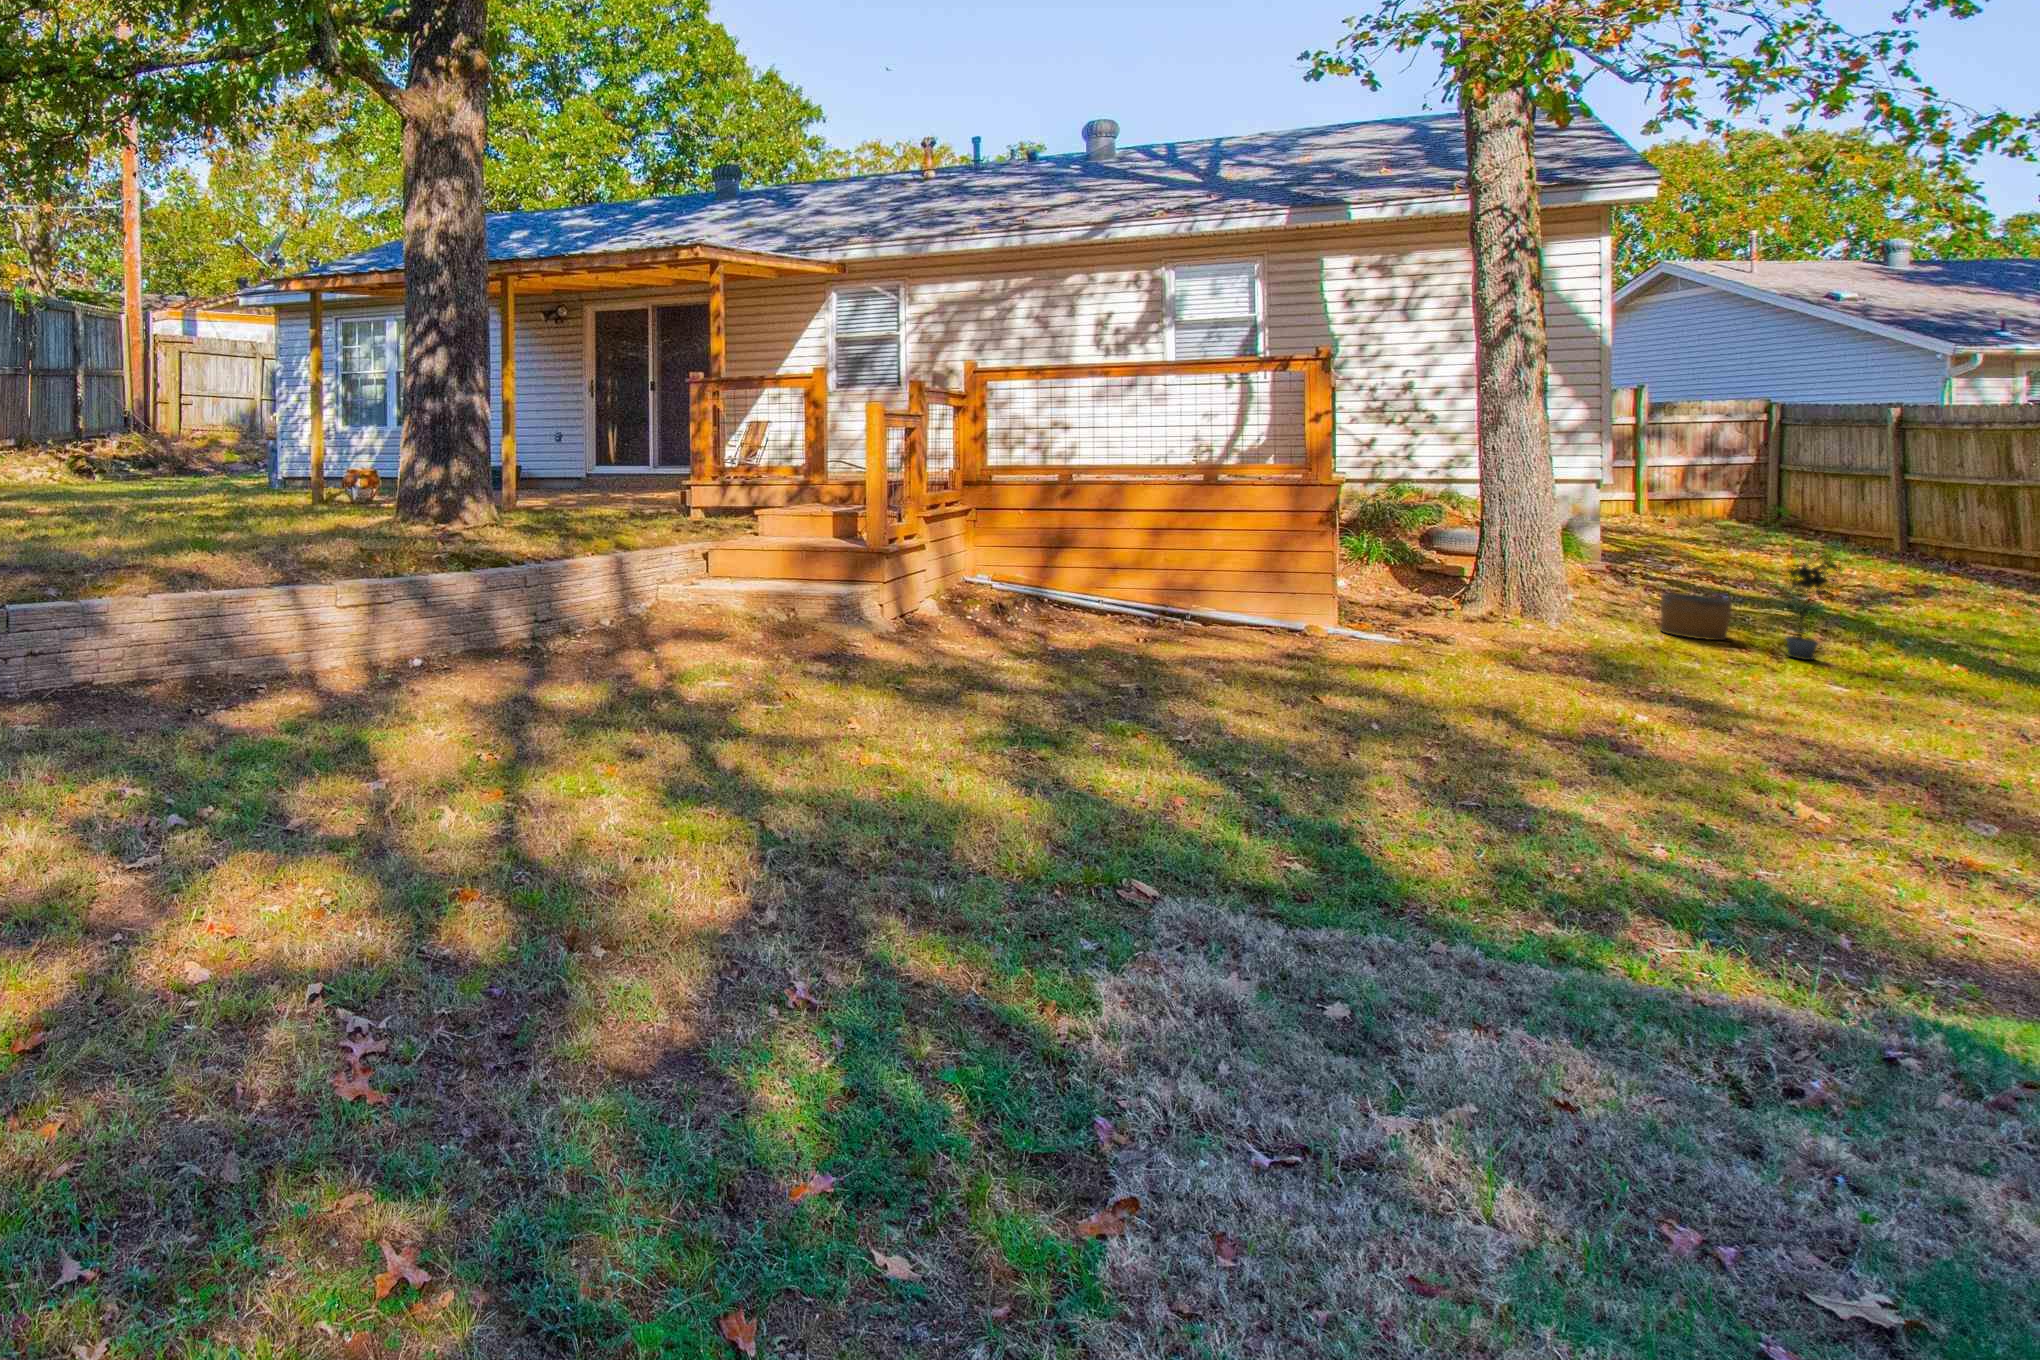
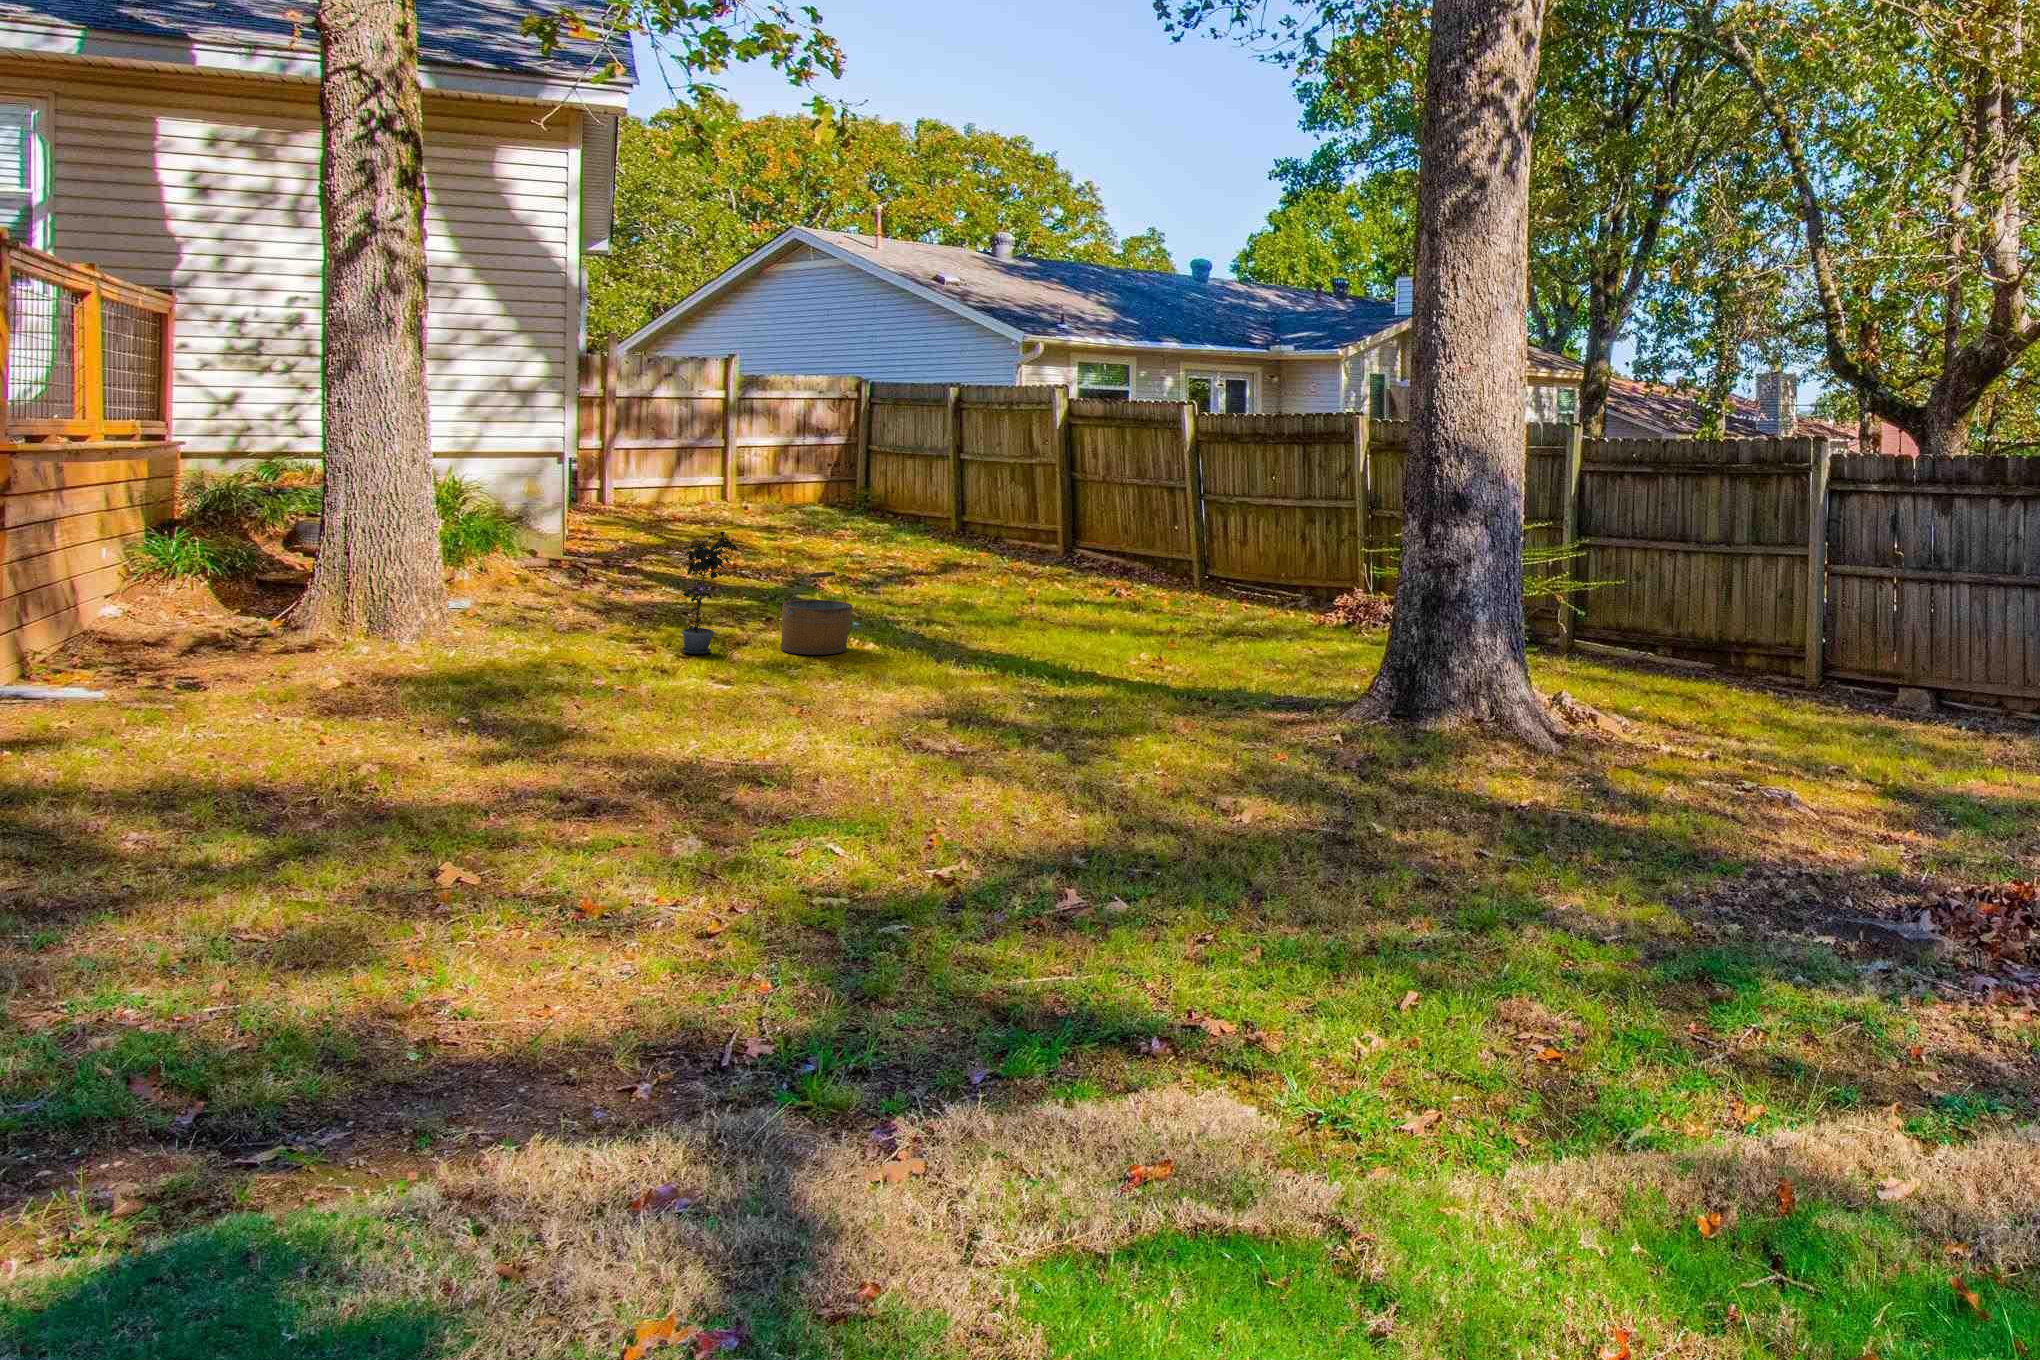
bucket: present [1660,570,1732,640] -> present [781,572,852,655]

